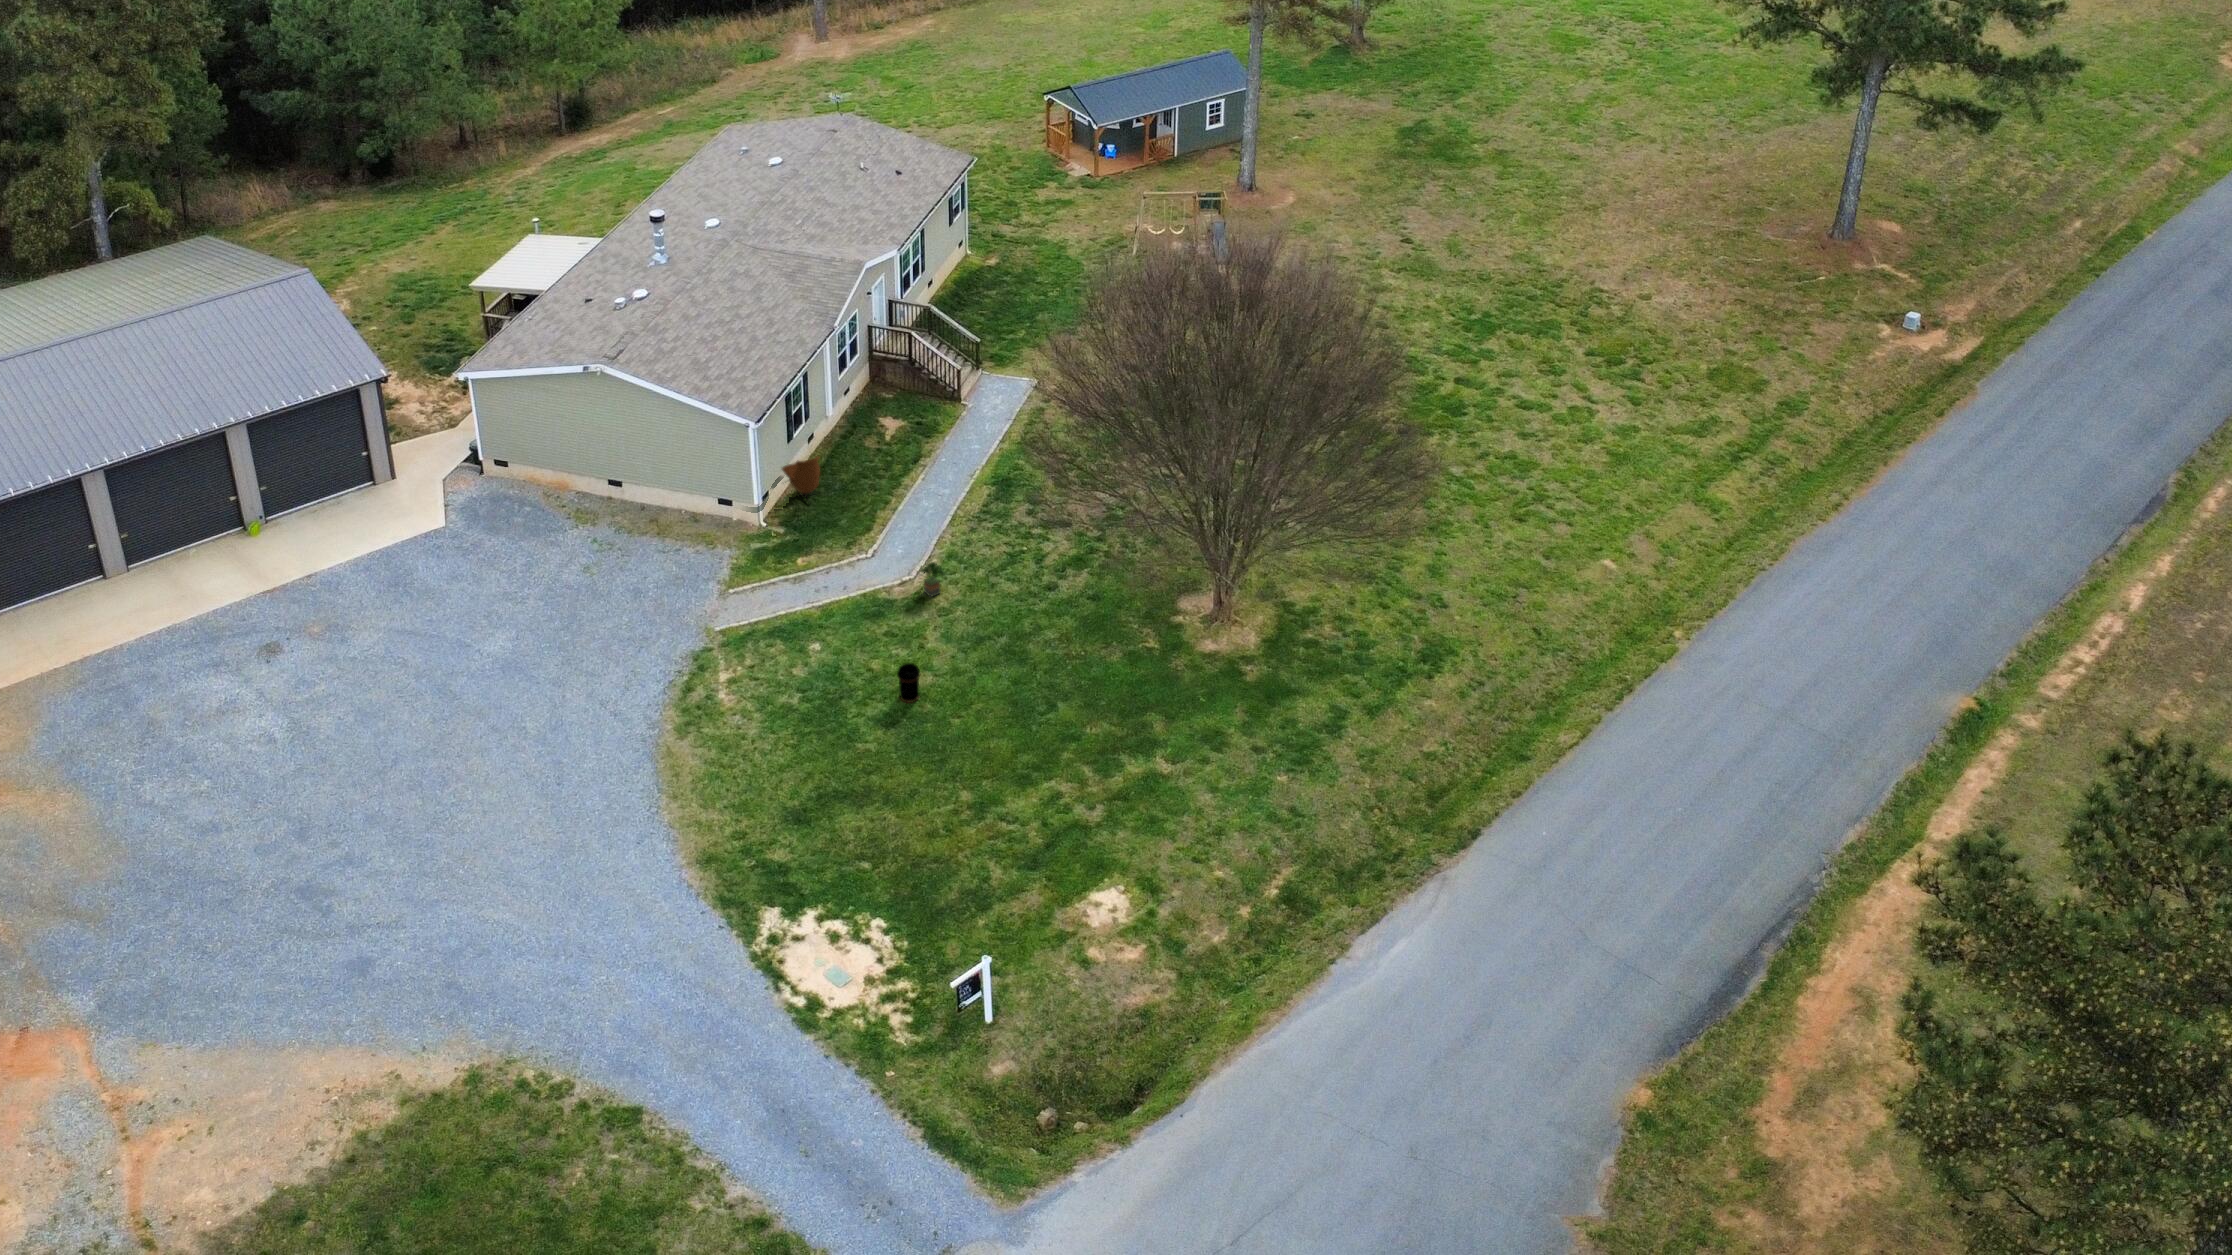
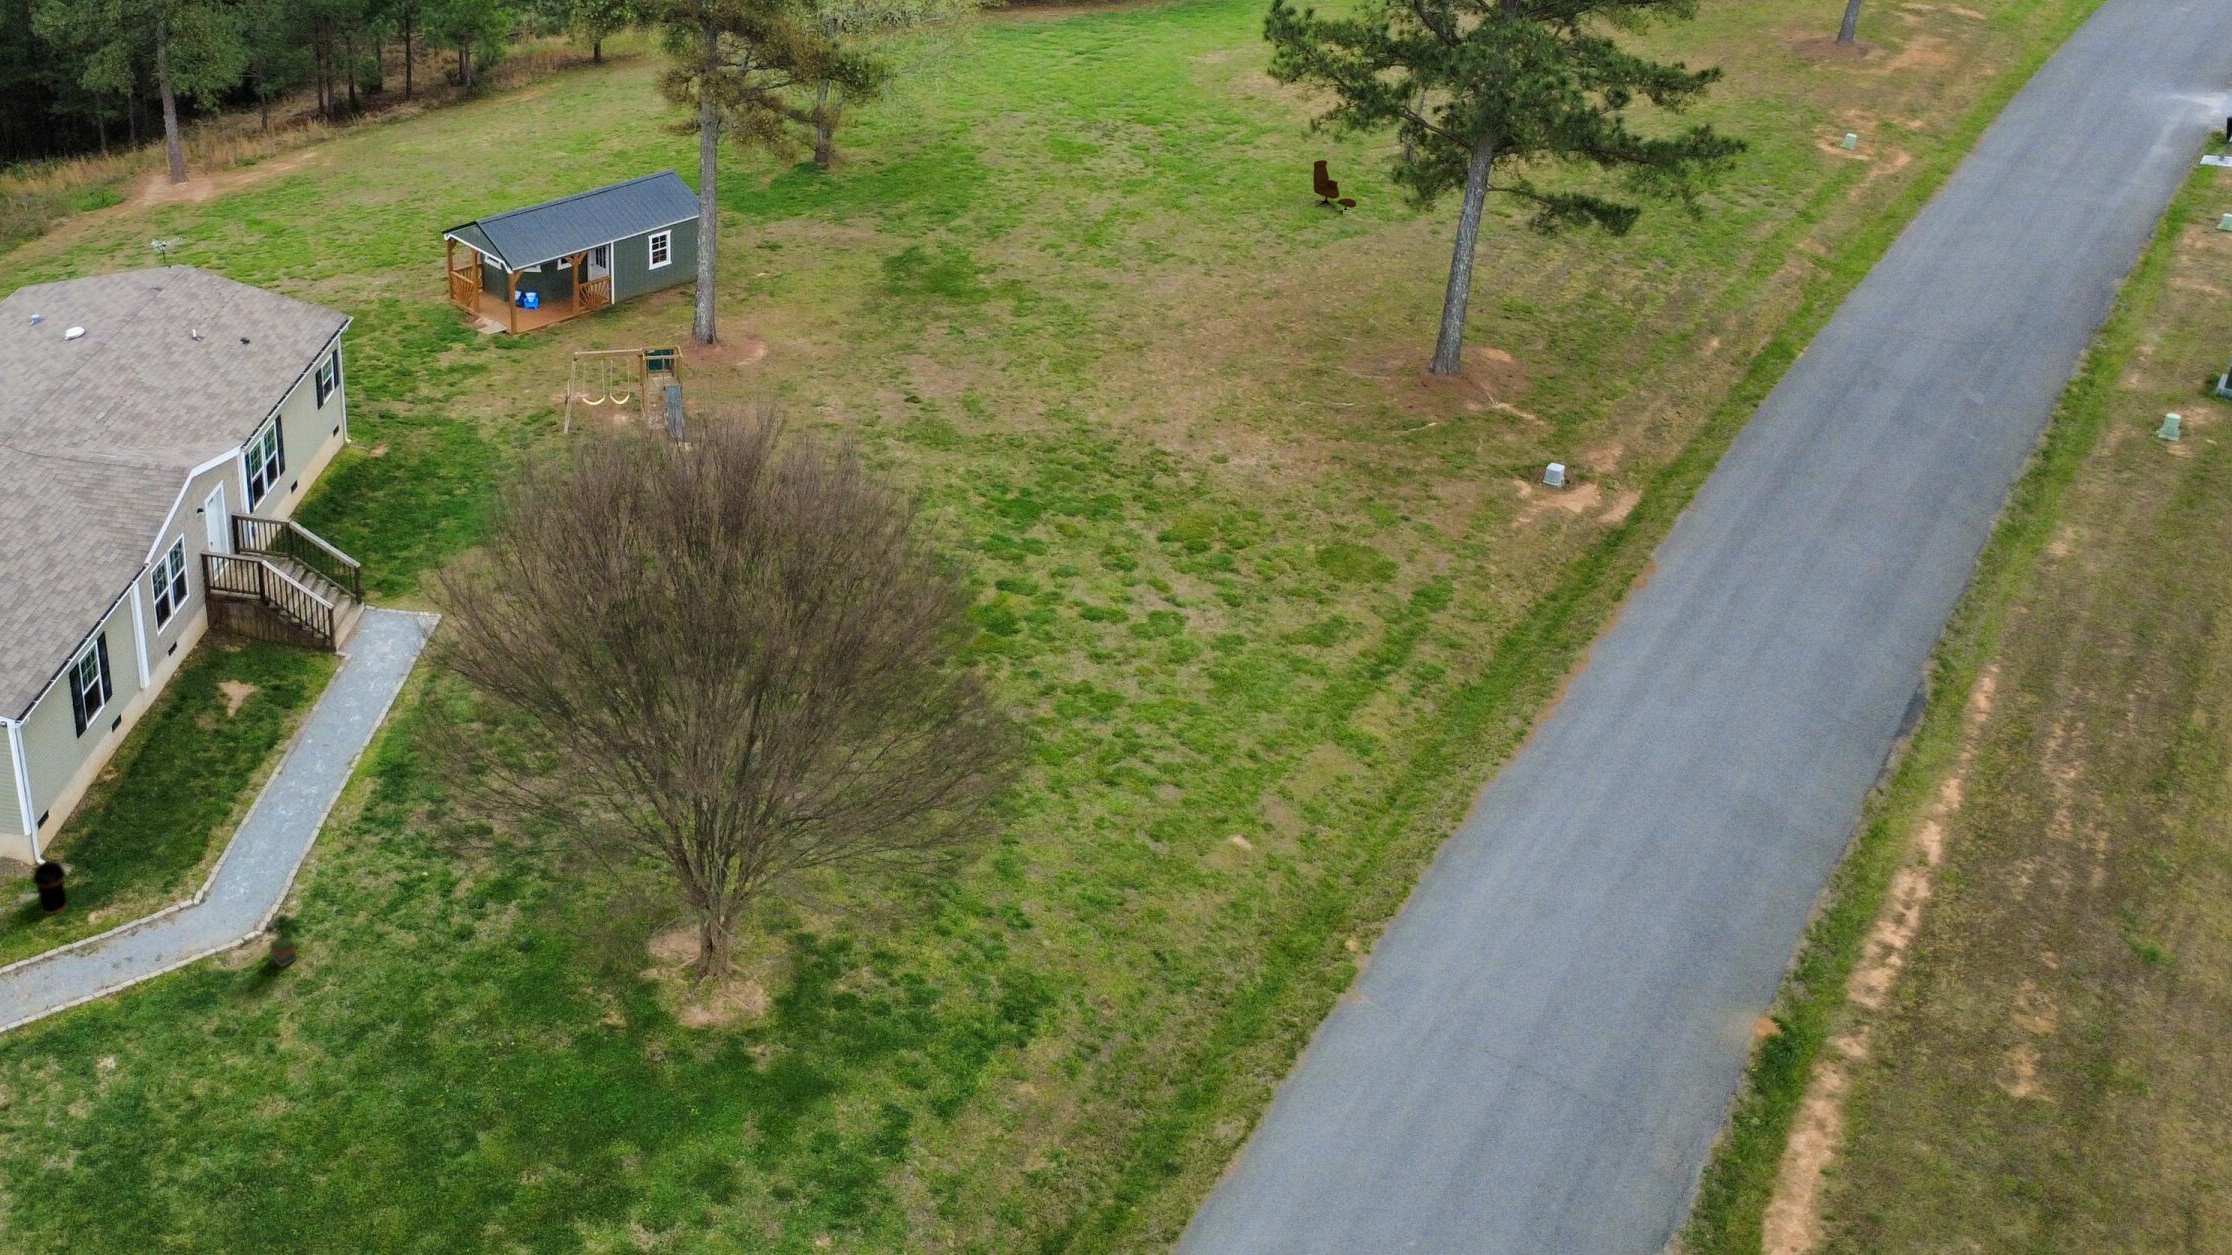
lounge chair: present [782,456,820,498] -> present [1313,160,1356,212]
trash can: present [897,663,920,703] -> present [33,861,67,914]

